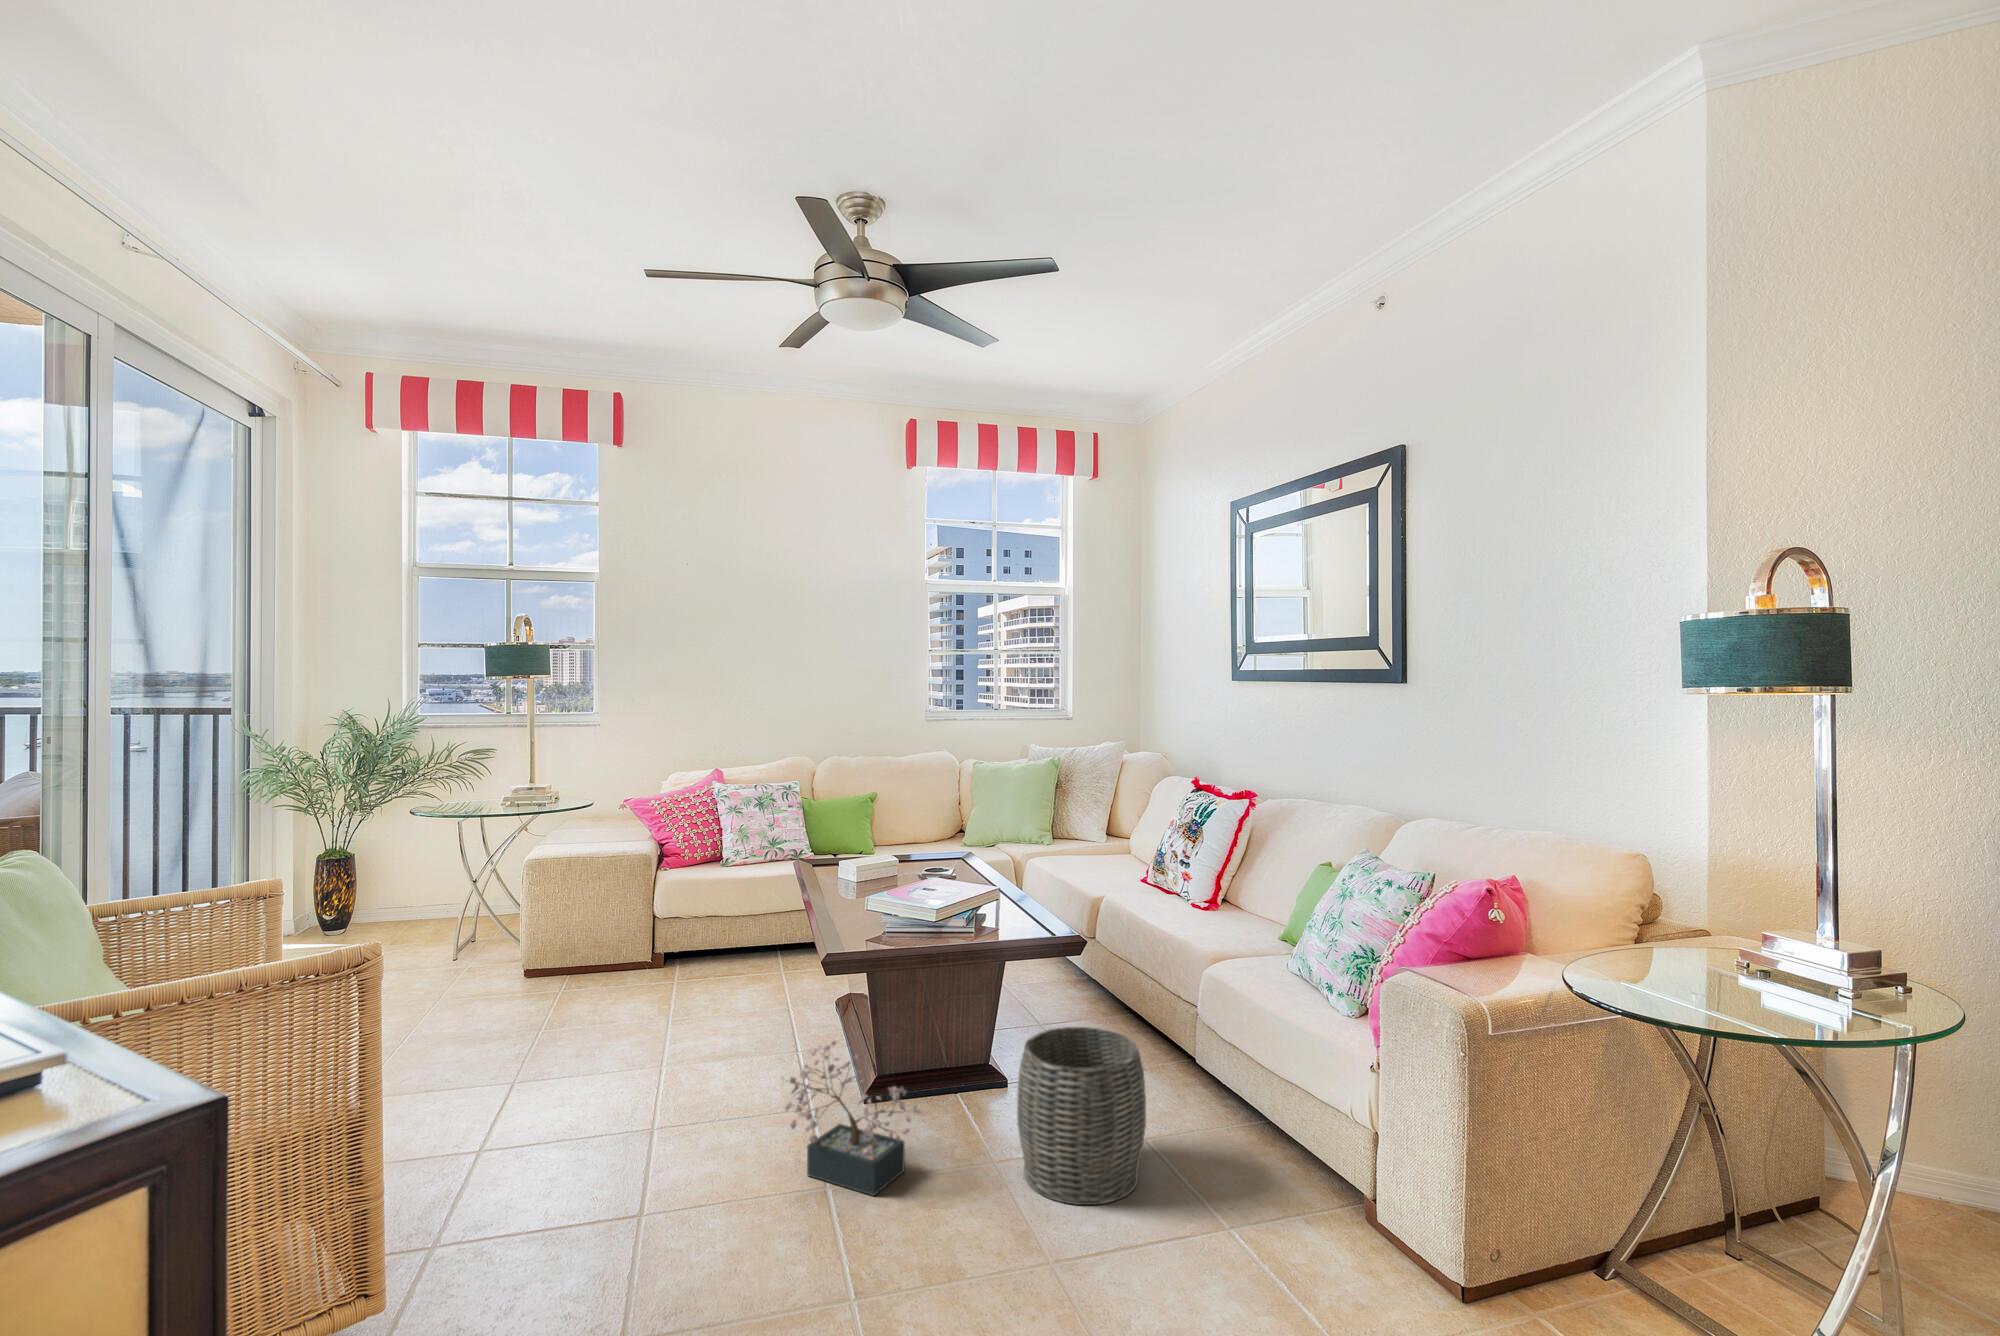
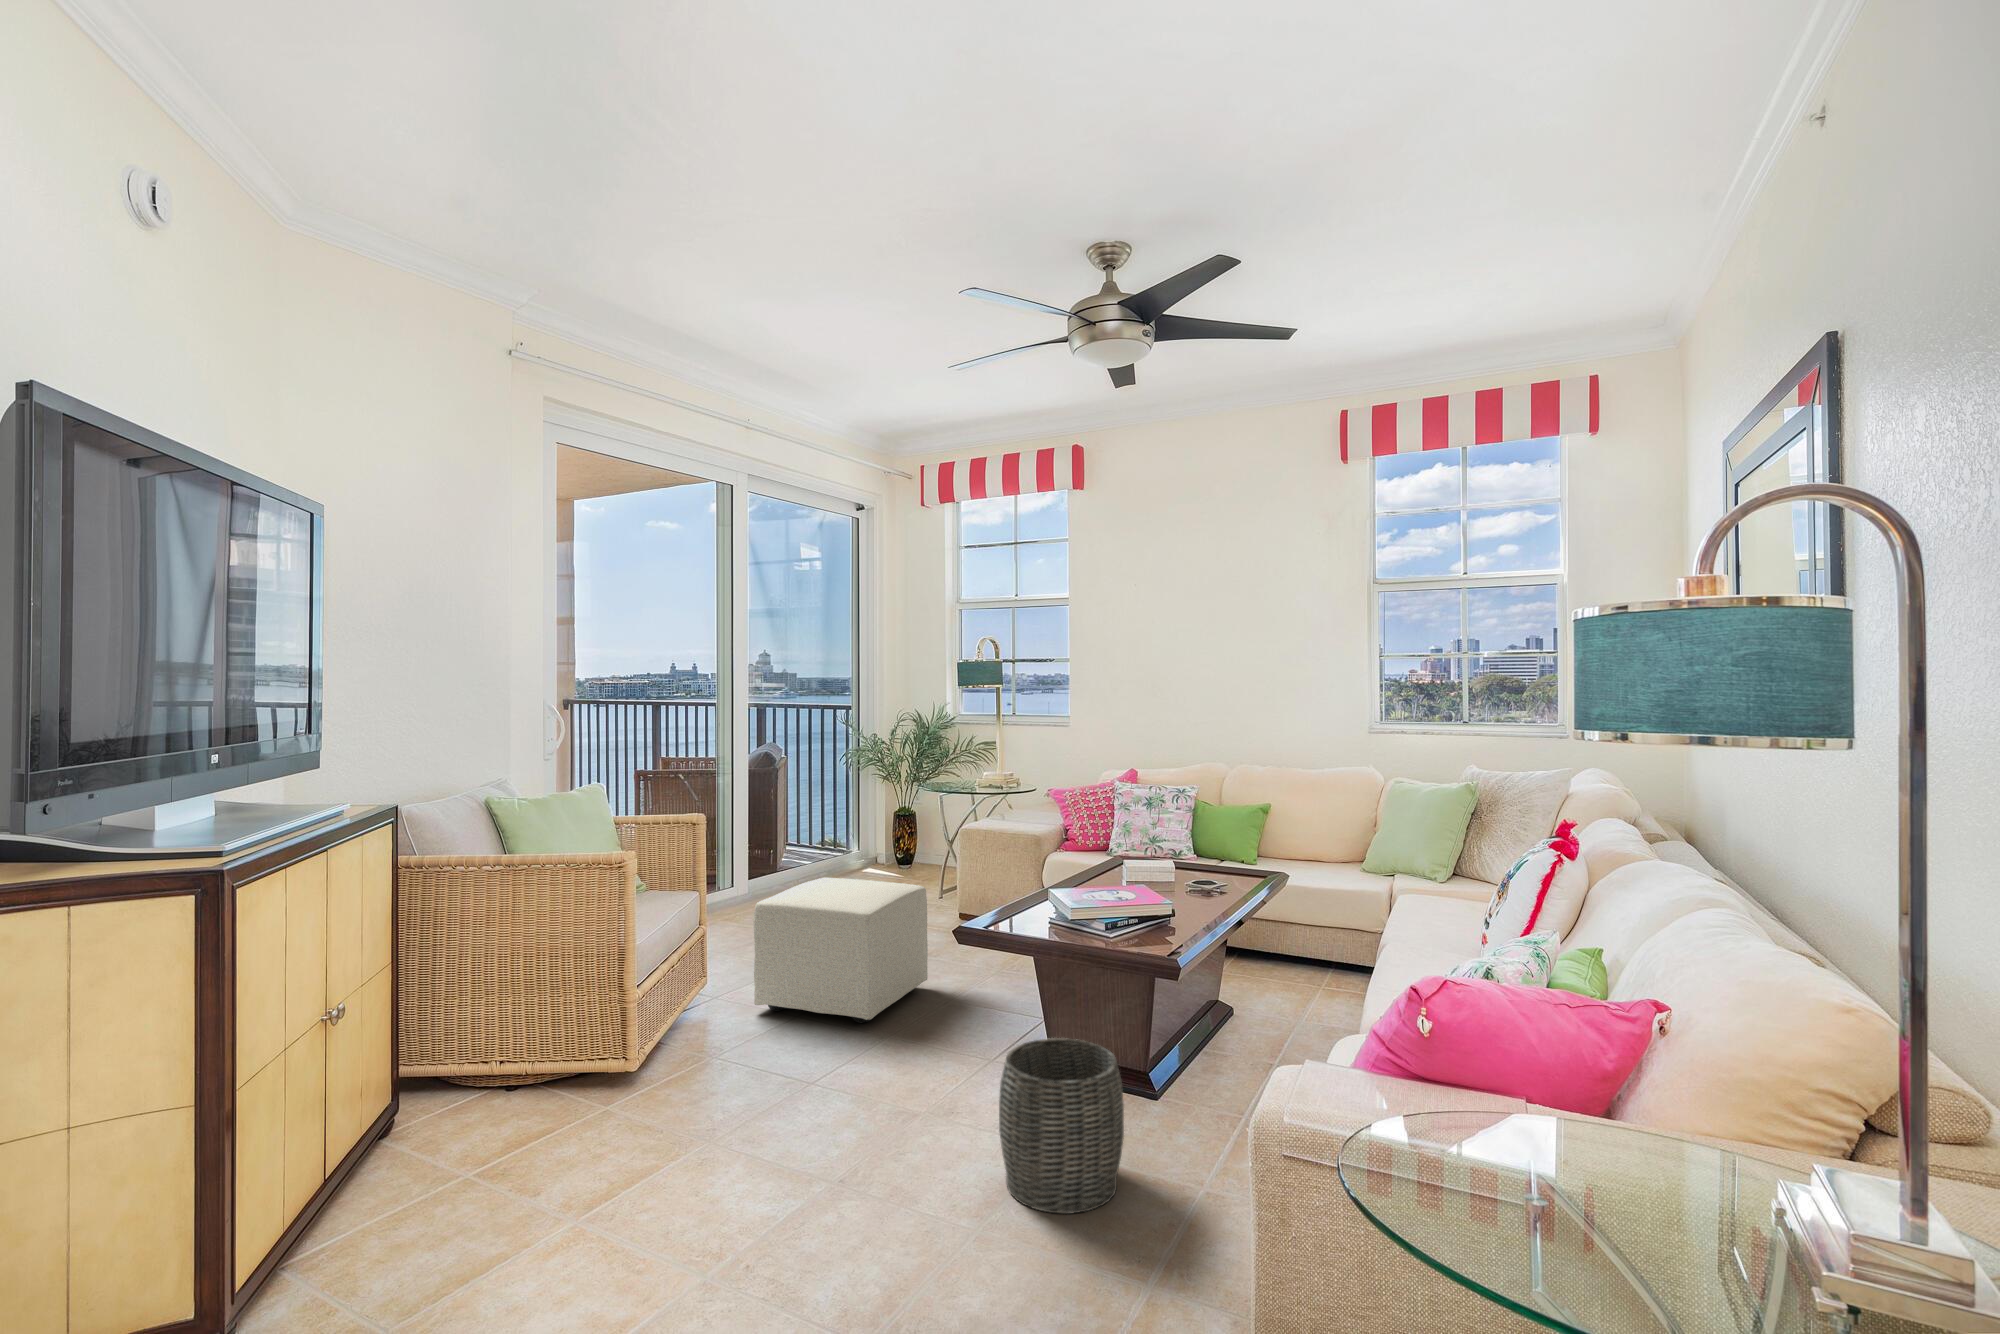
ottoman: none [428,929,641,1147] -> present [754,878,928,1023]
decorative plant: present [781,1041,921,1196] -> none [875,999,964,1130]

